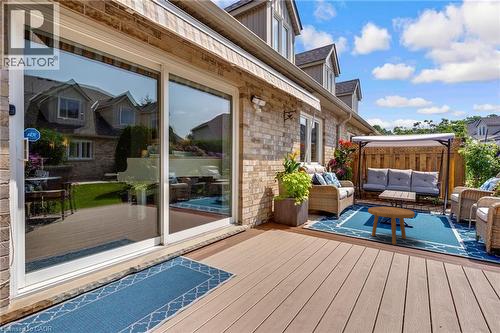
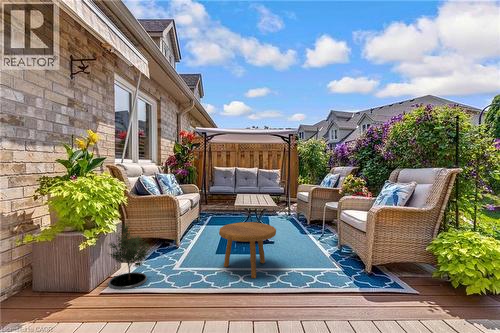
potted tree: none [297,195,323,235] -> present [108,224,149,289]

